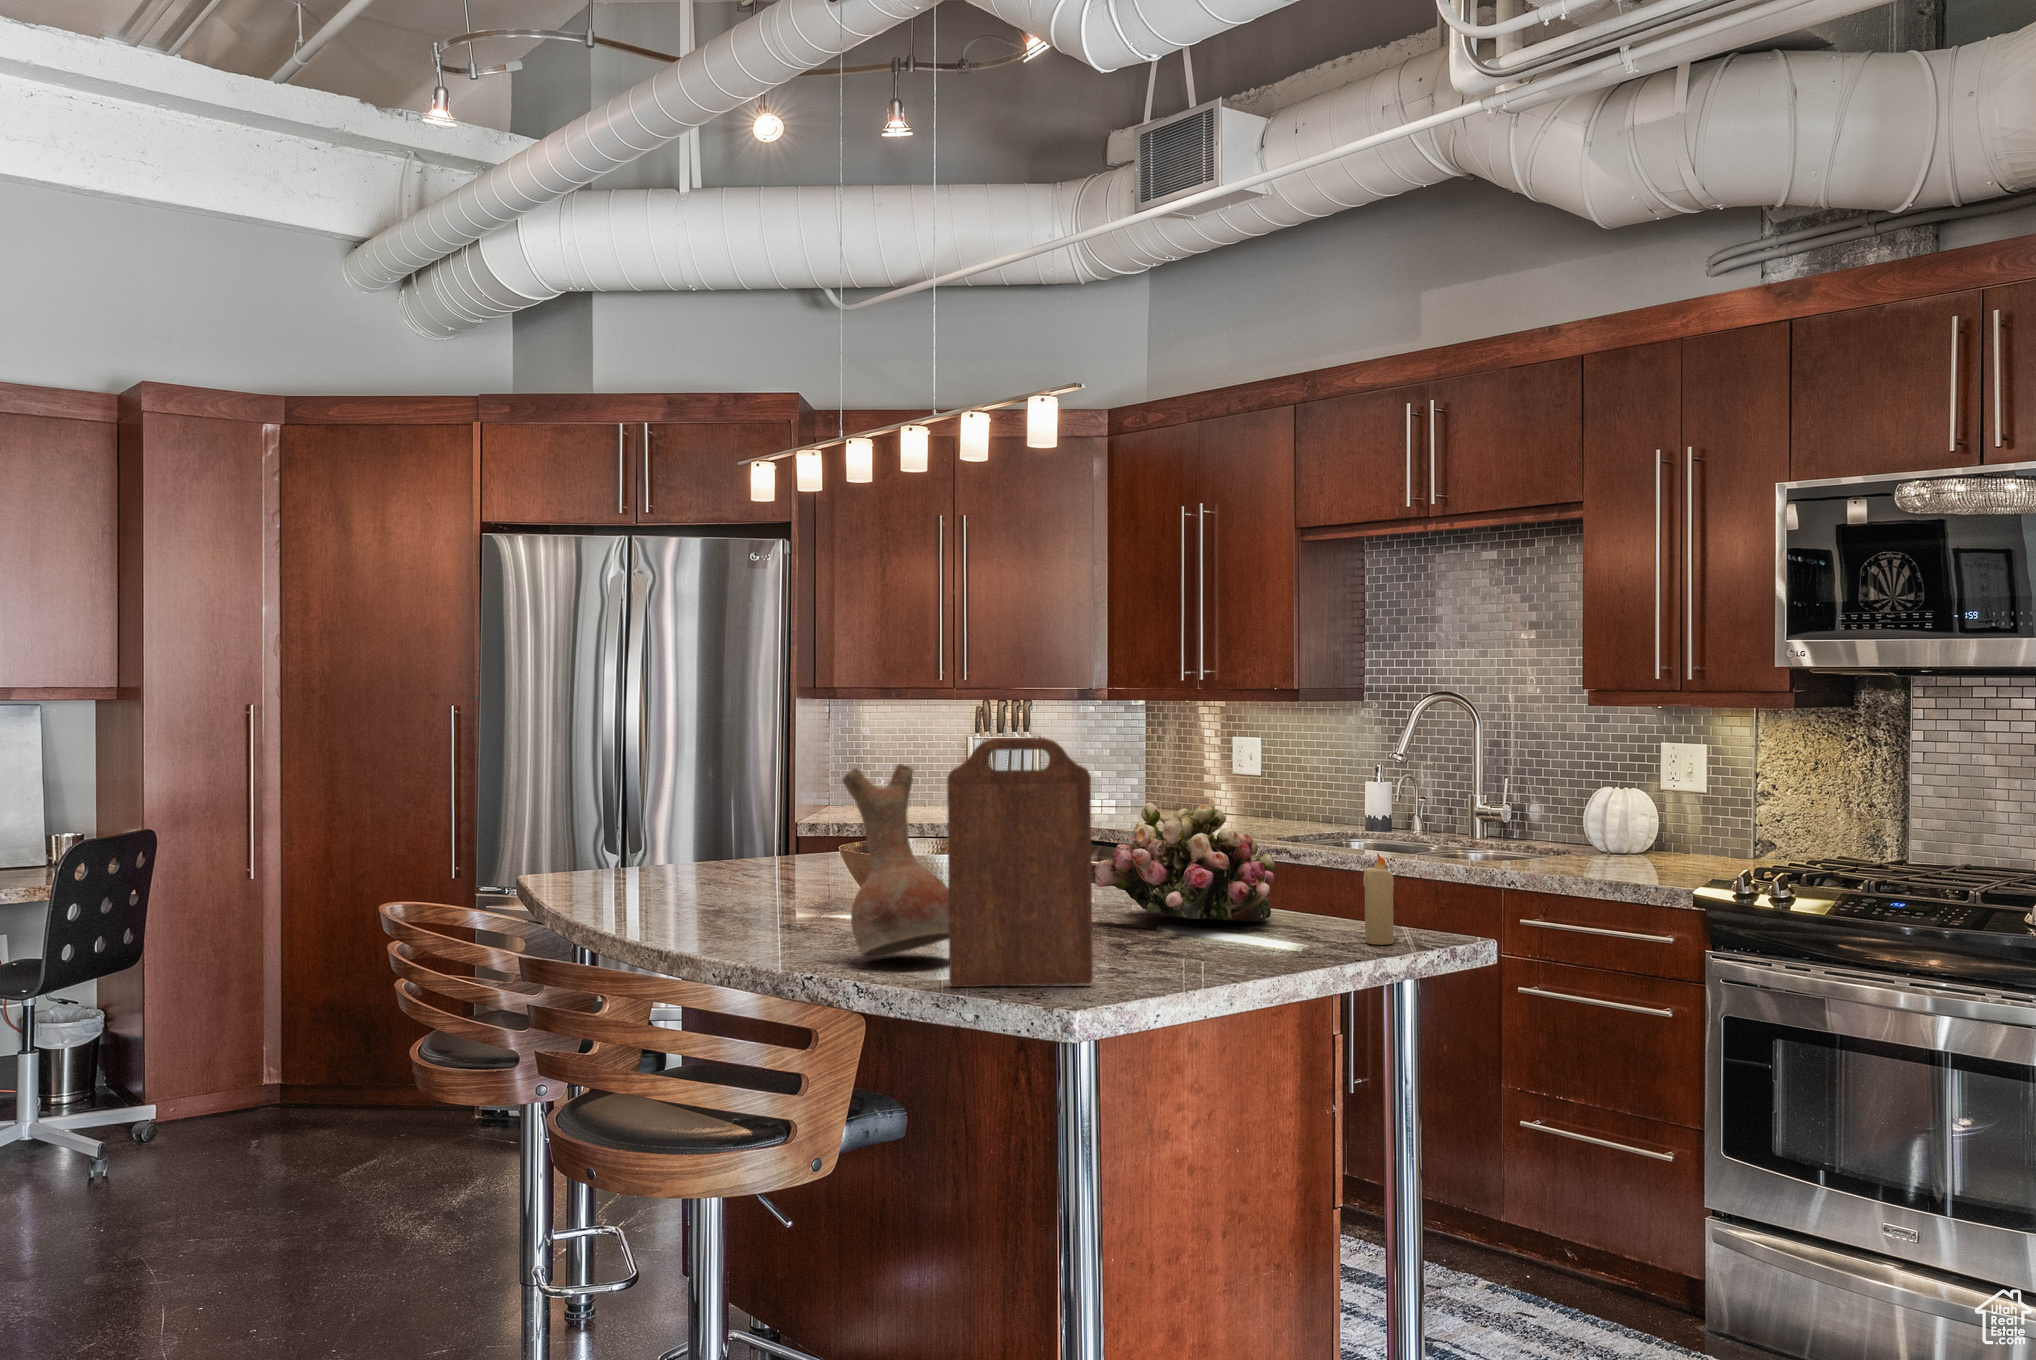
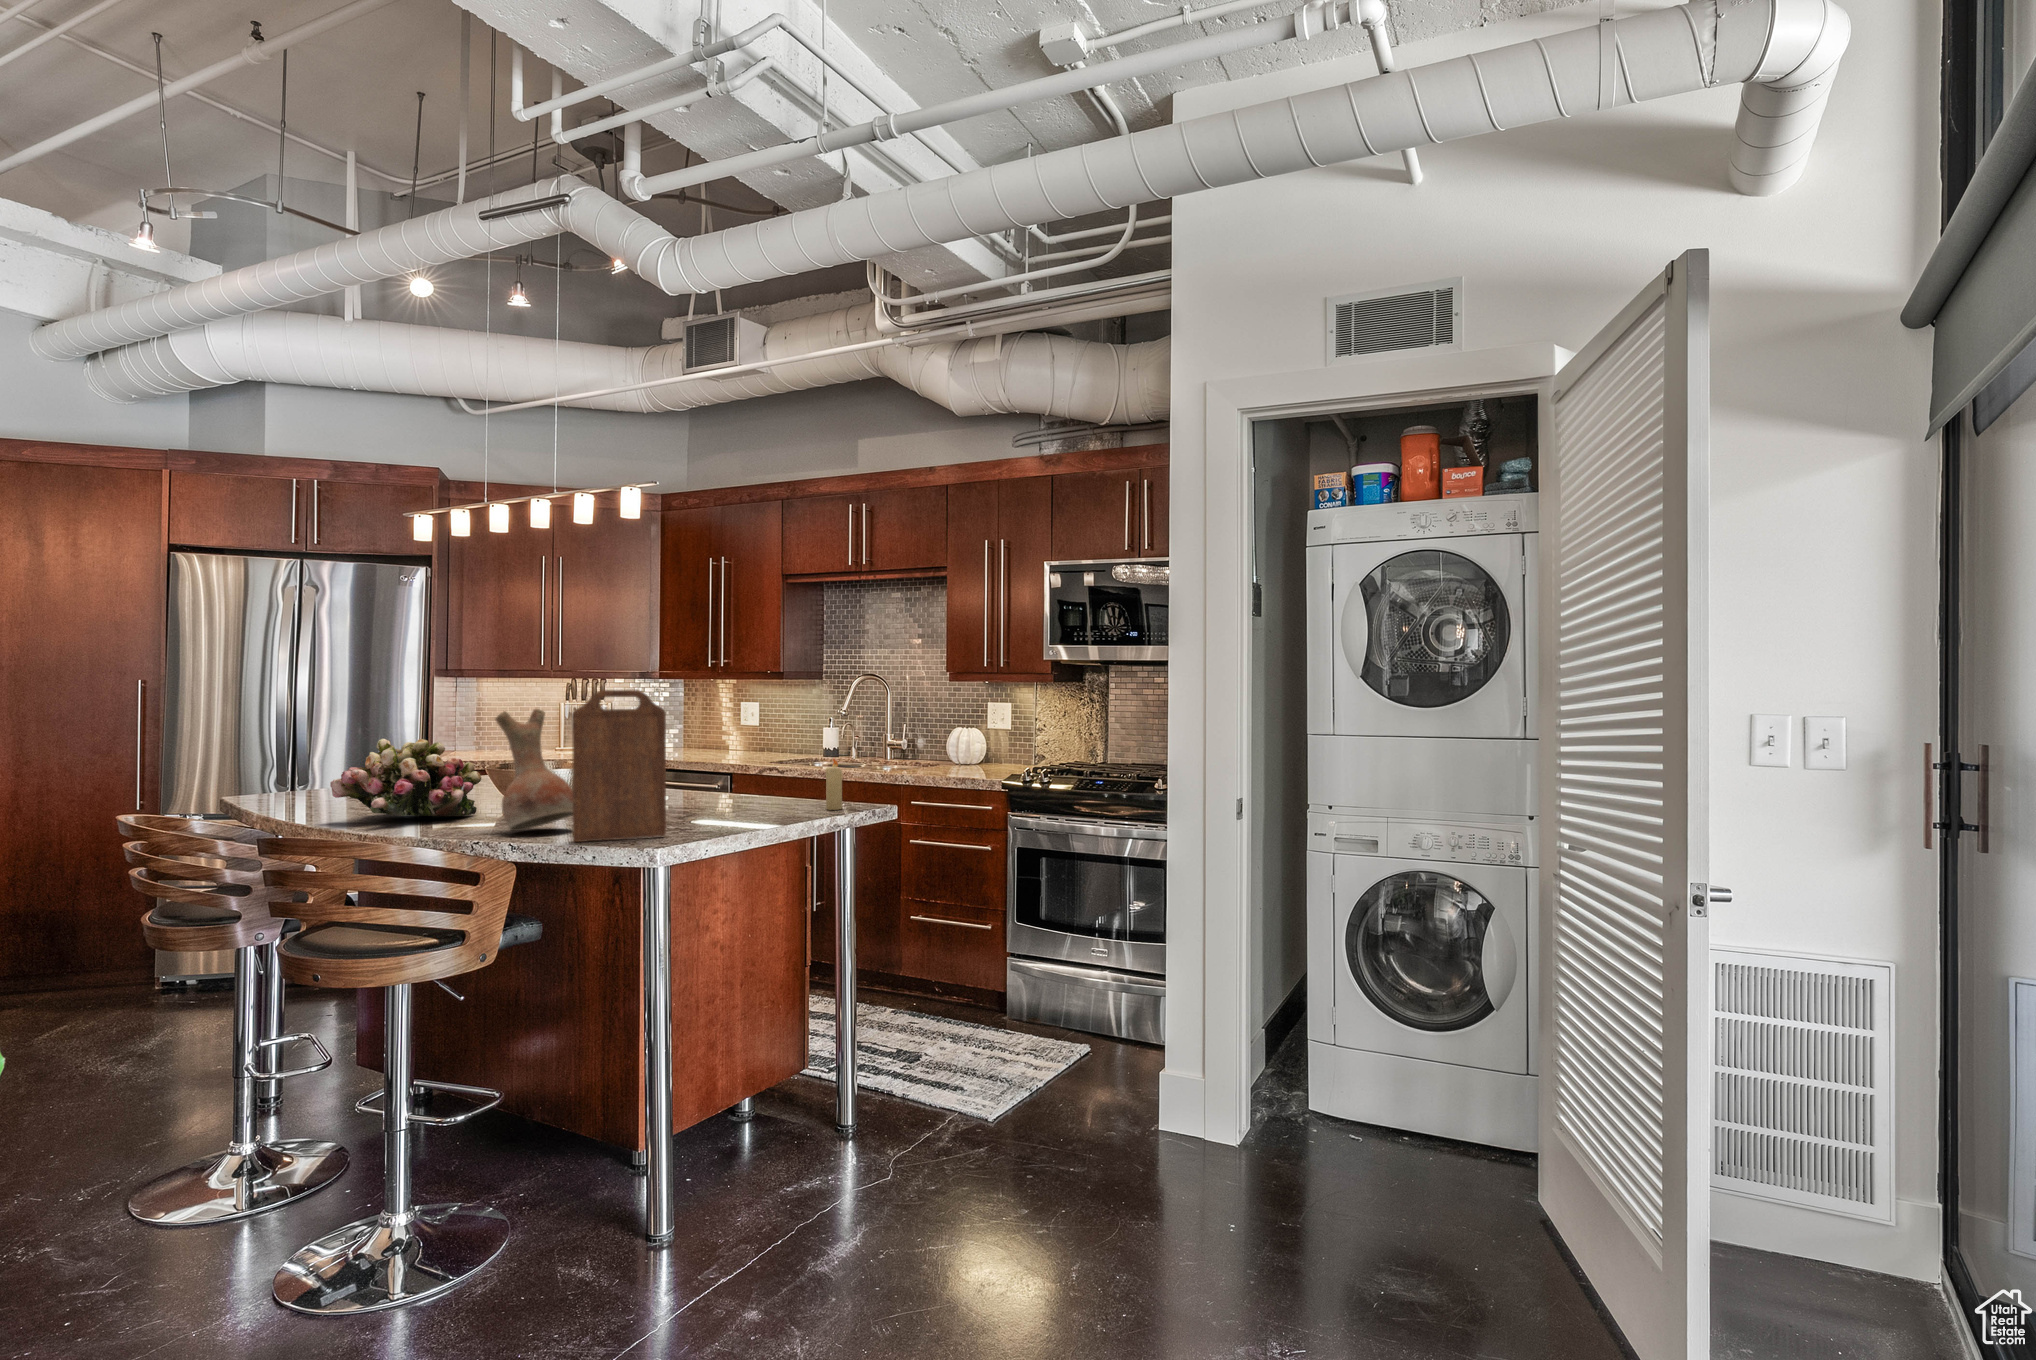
flower arrangement: present [1094,803,1276,921] -> present [330,739,481,816]

